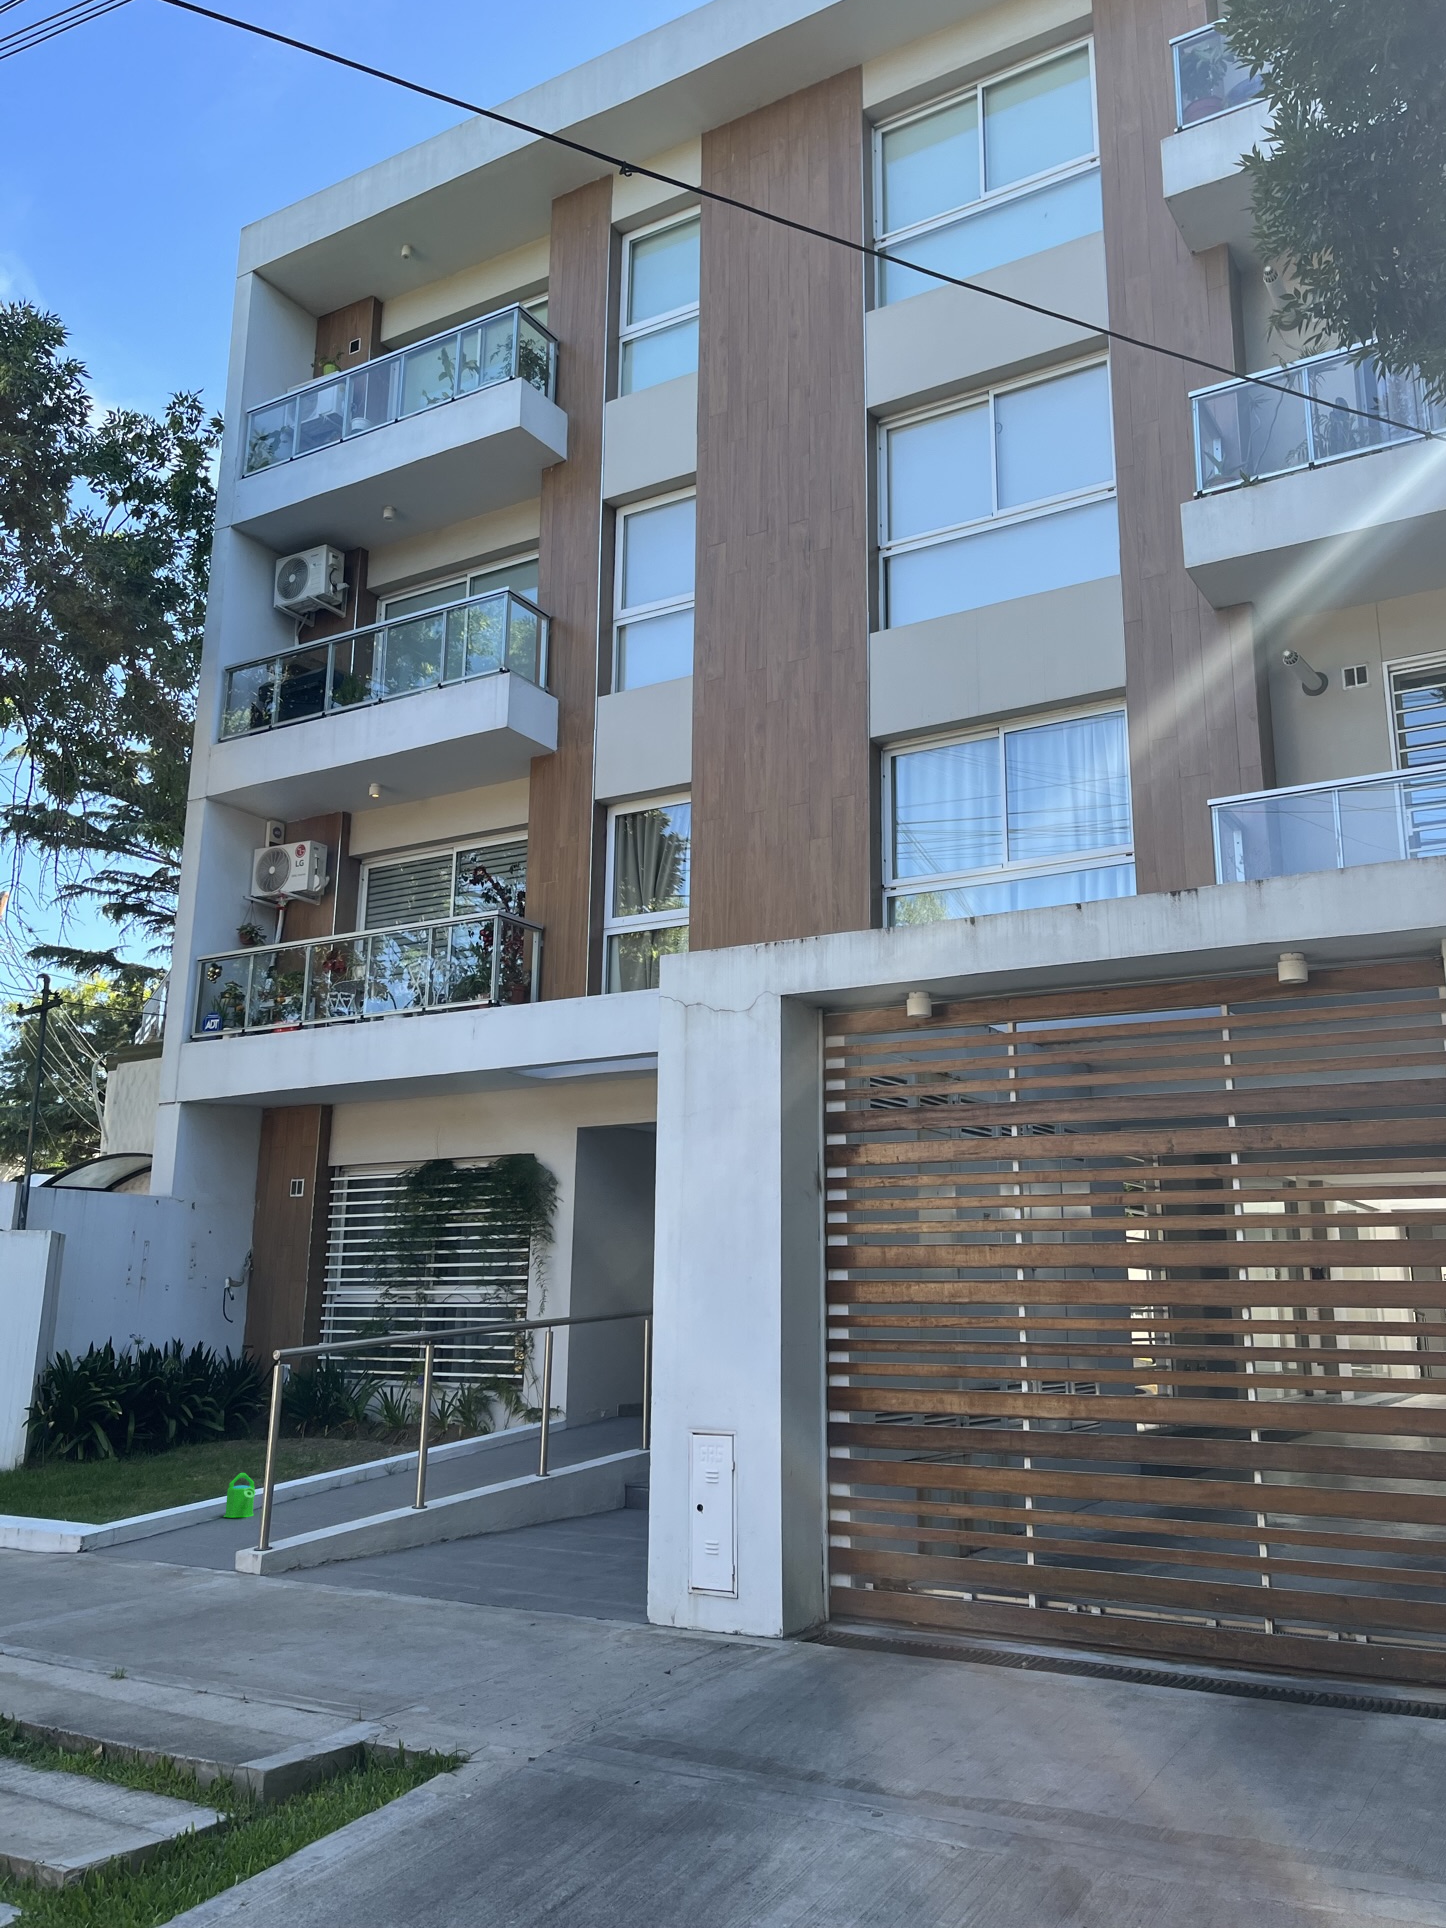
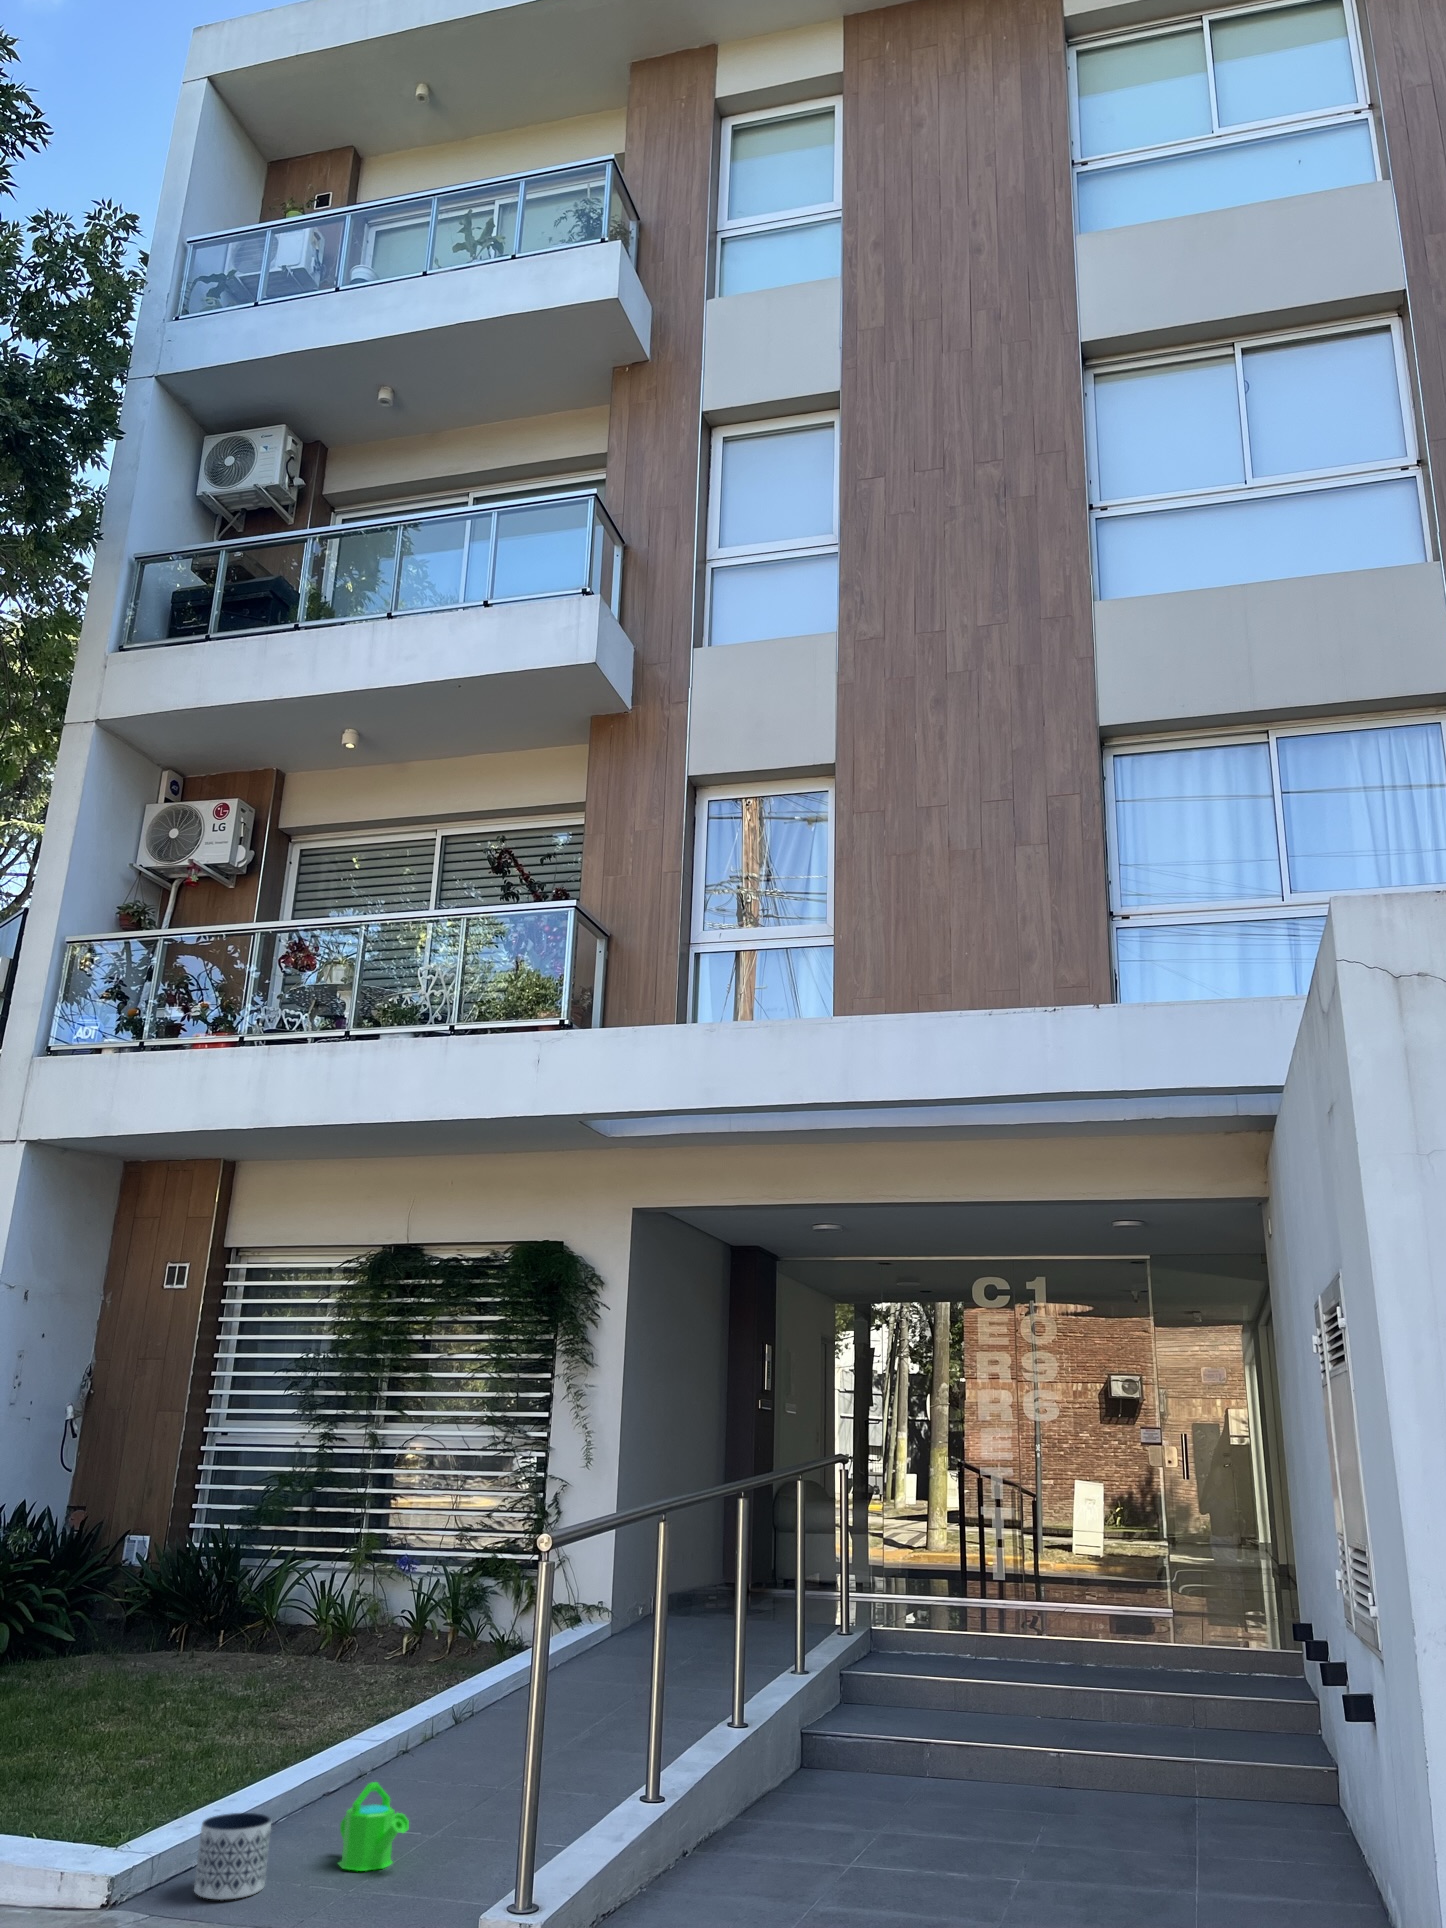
planter: none [140,1486,182,1525] -> present [194,1813,271,1899]

